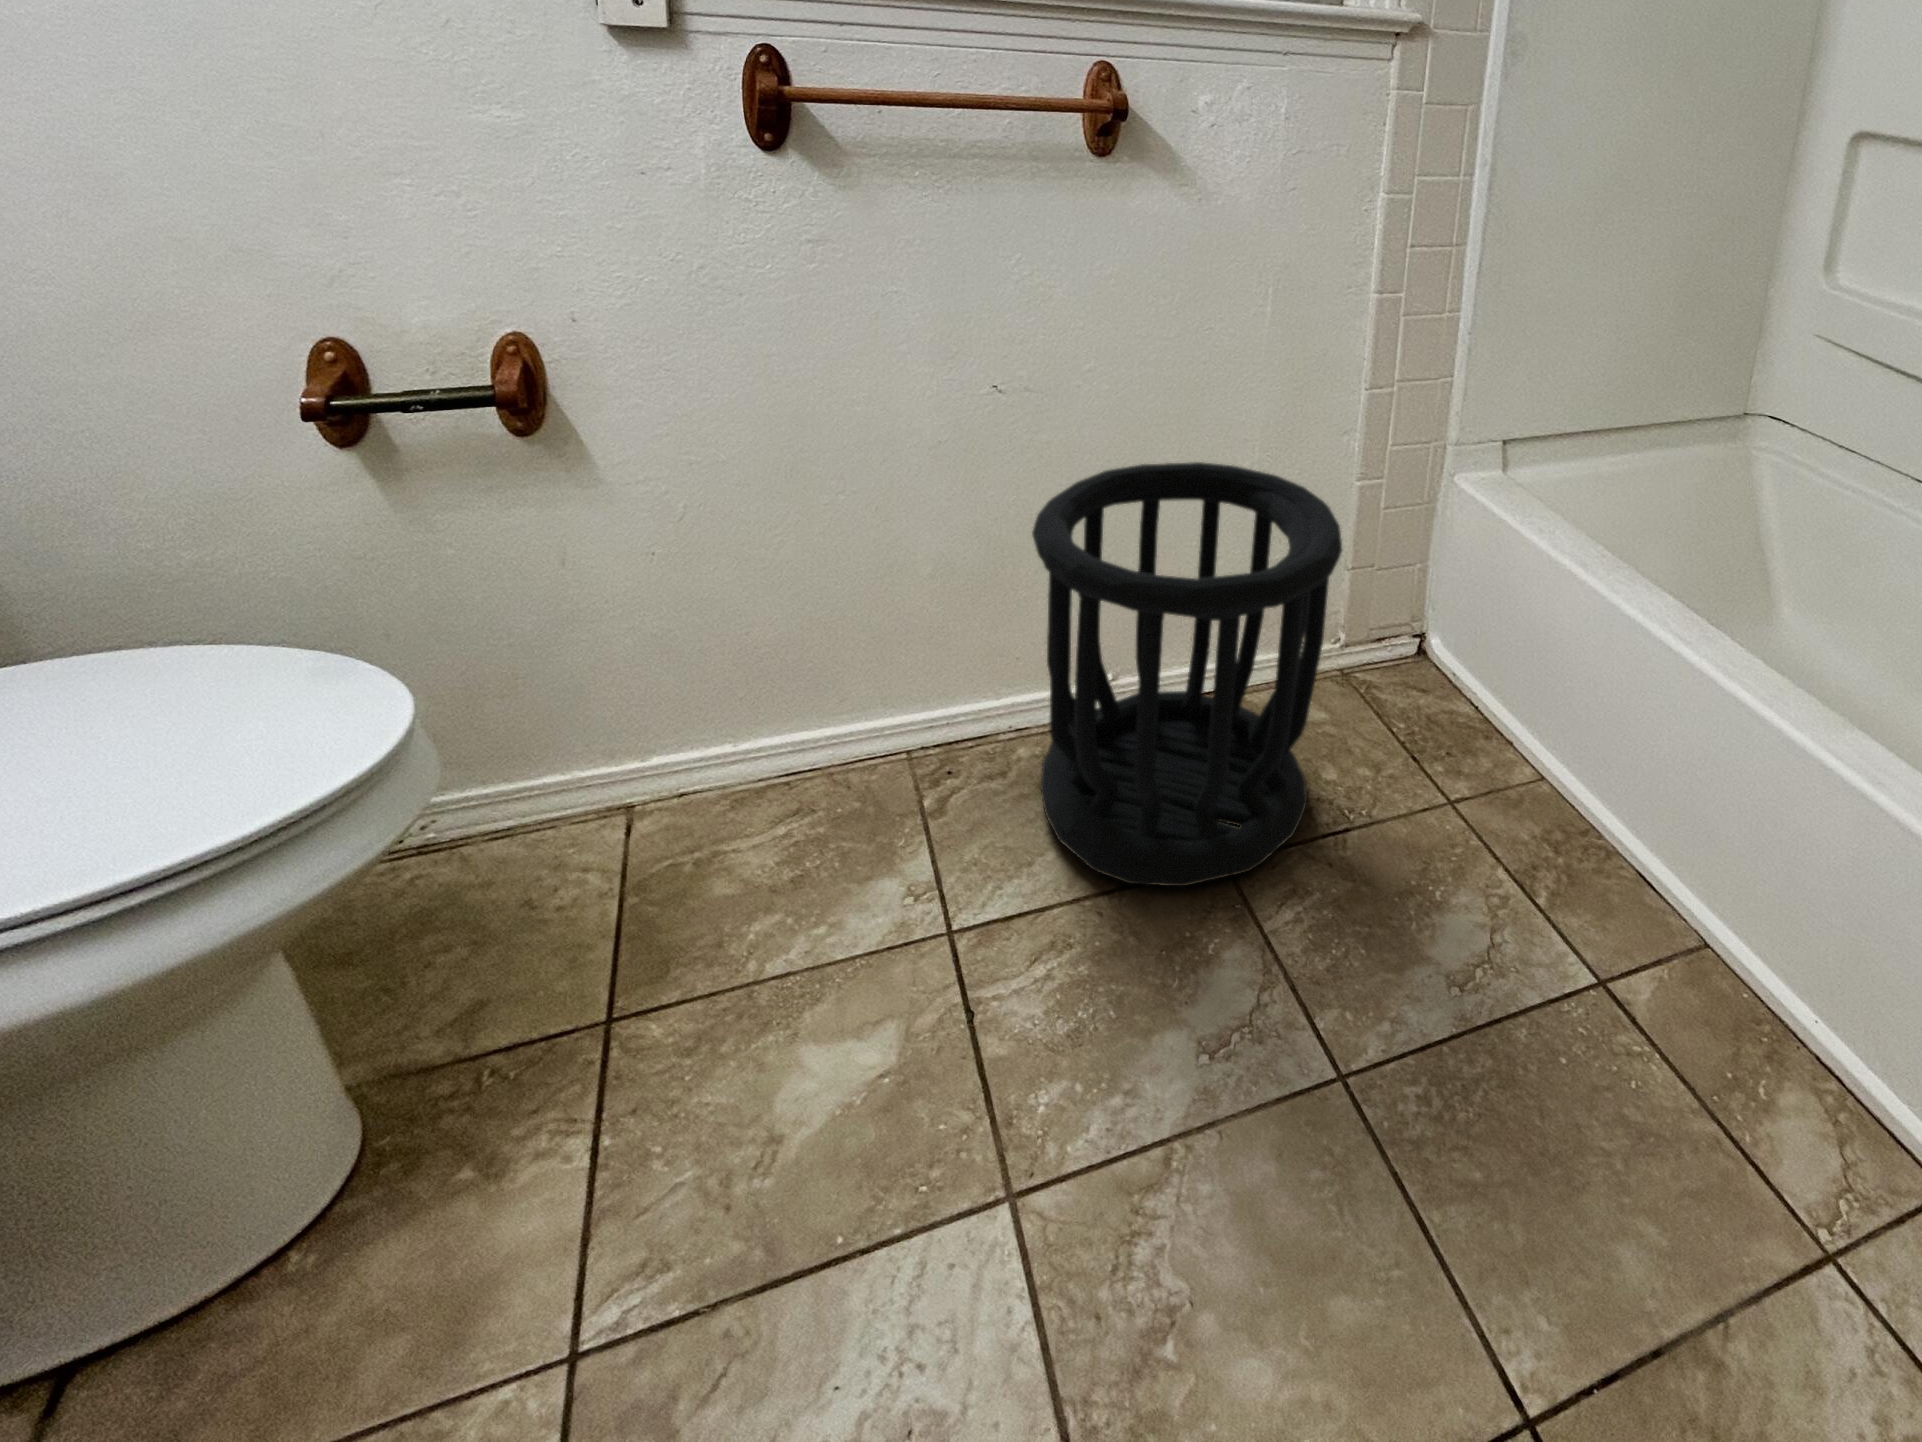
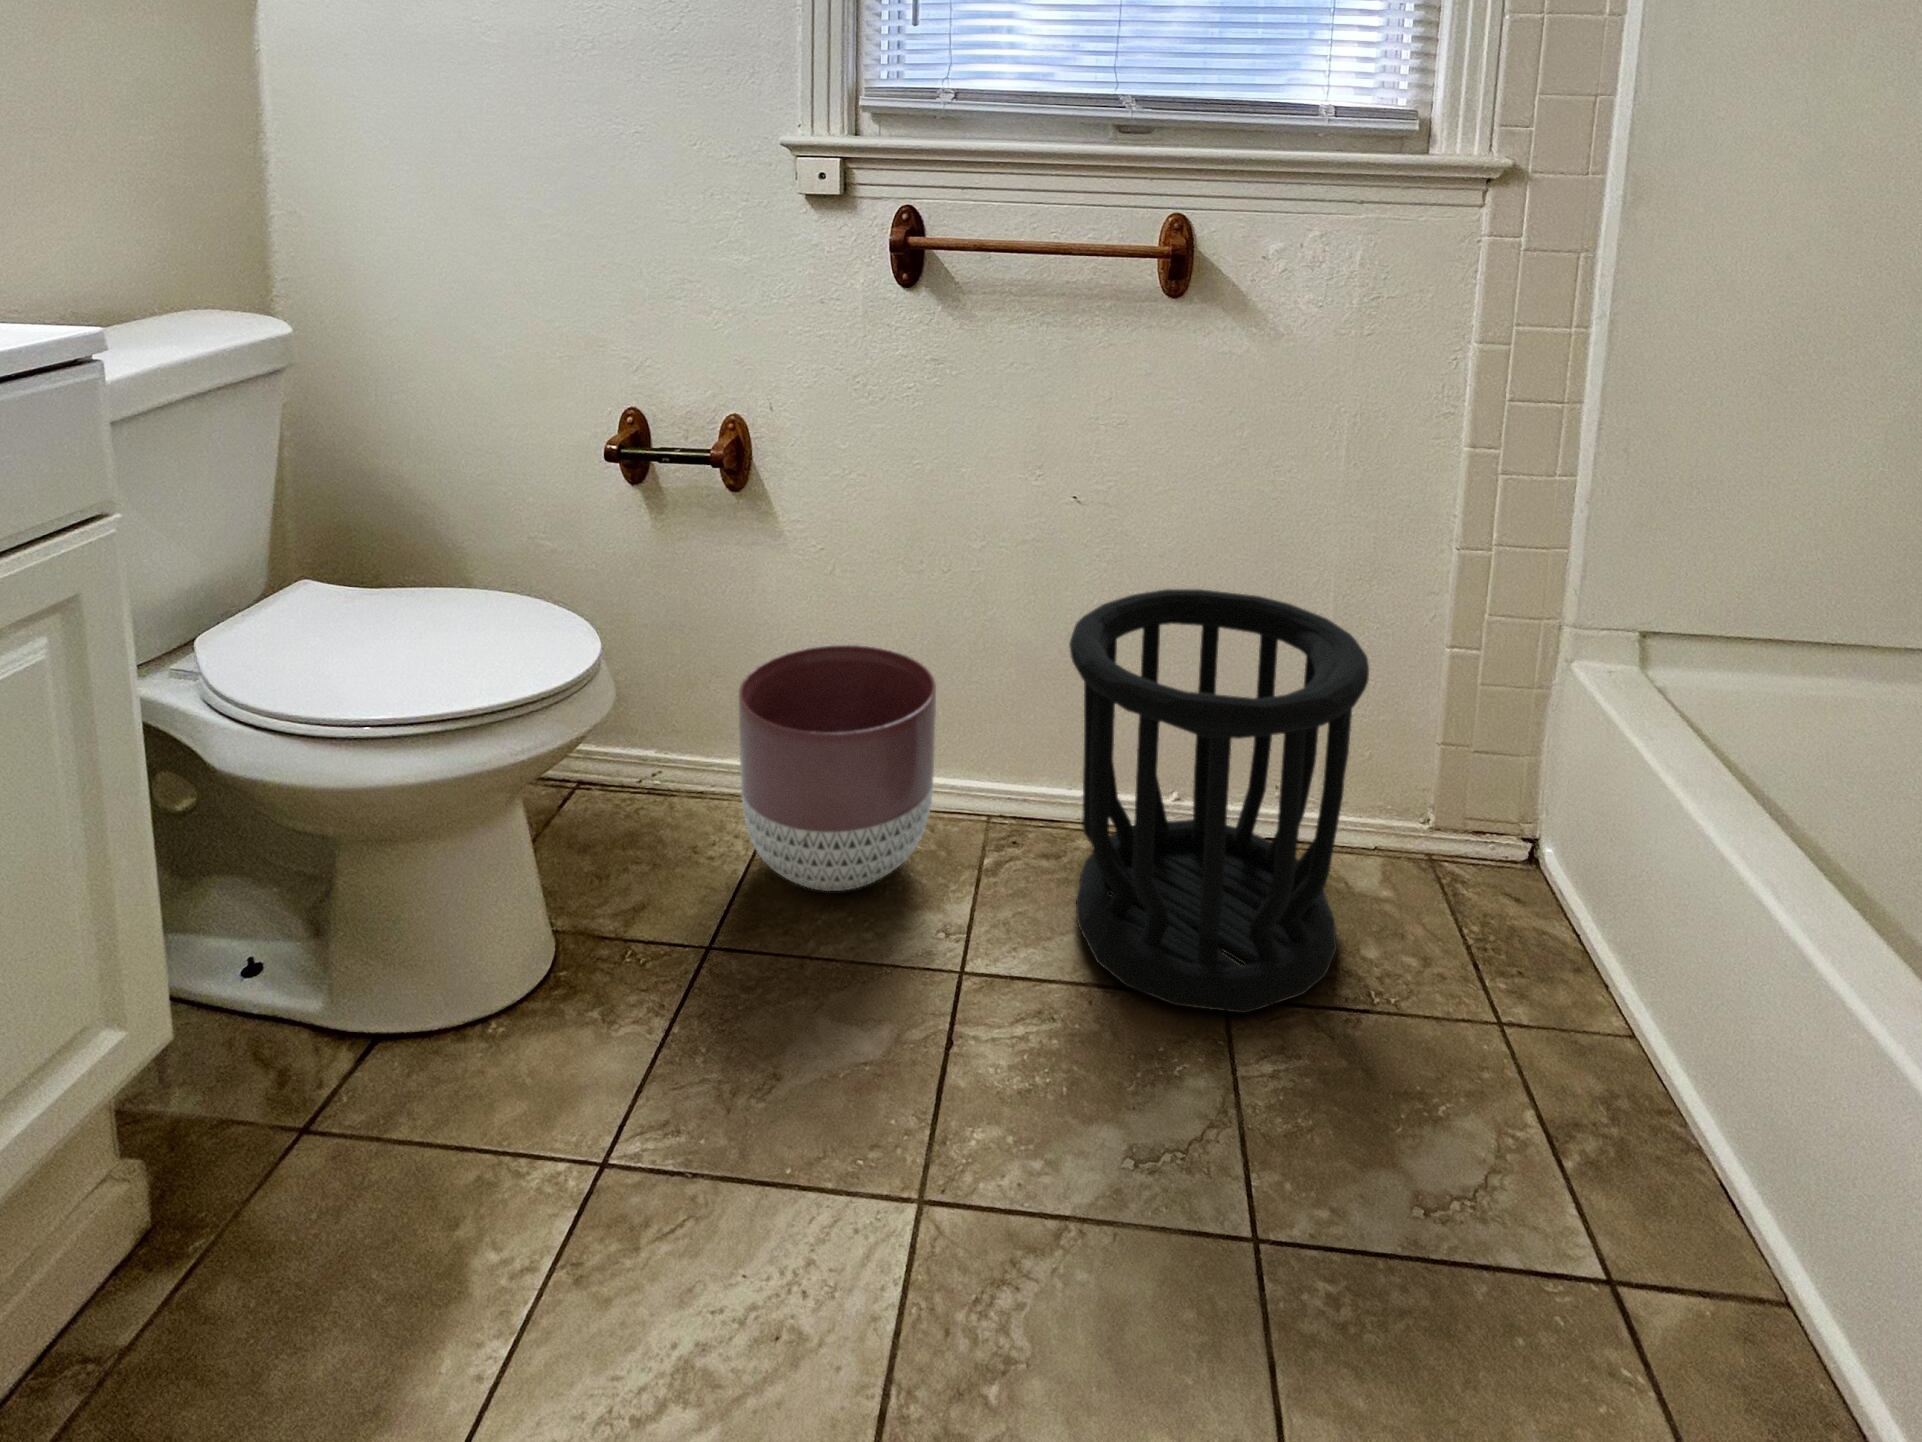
planter: none [592,592,864,896] -> present [739,645,936,891]

